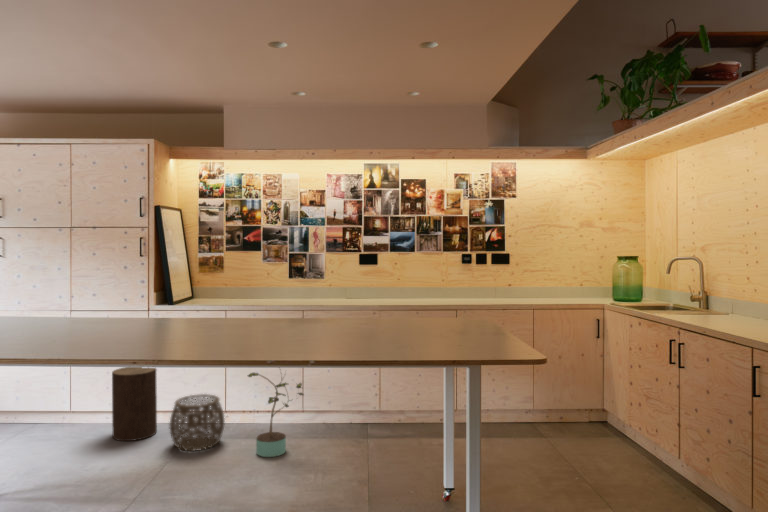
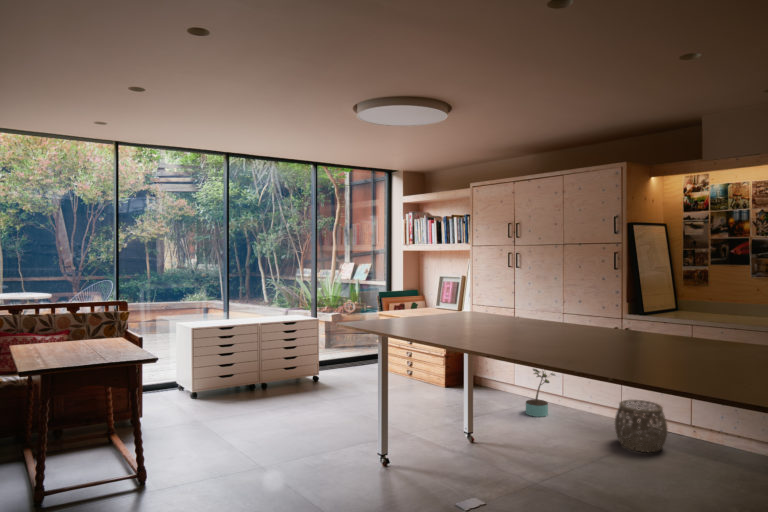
stool: present [112,367,157,441] -> none [582,364,620,428]
potted plant: present [248,373,303,457] -> present [526,369,555,417]

